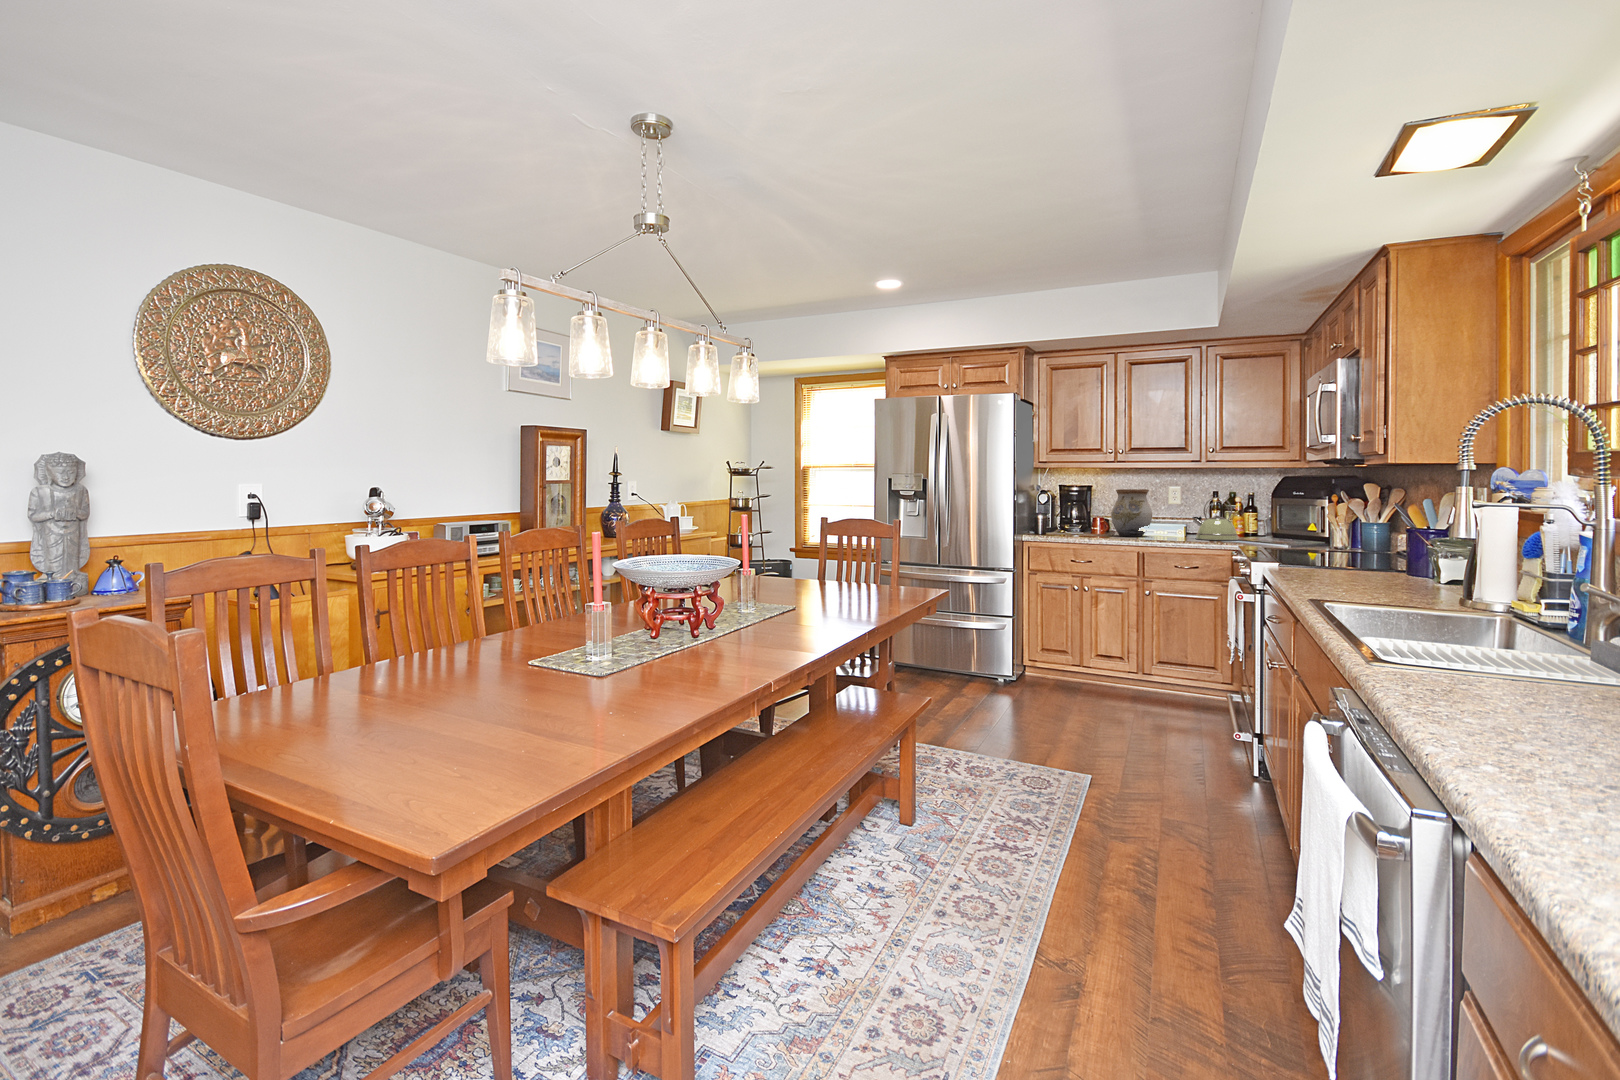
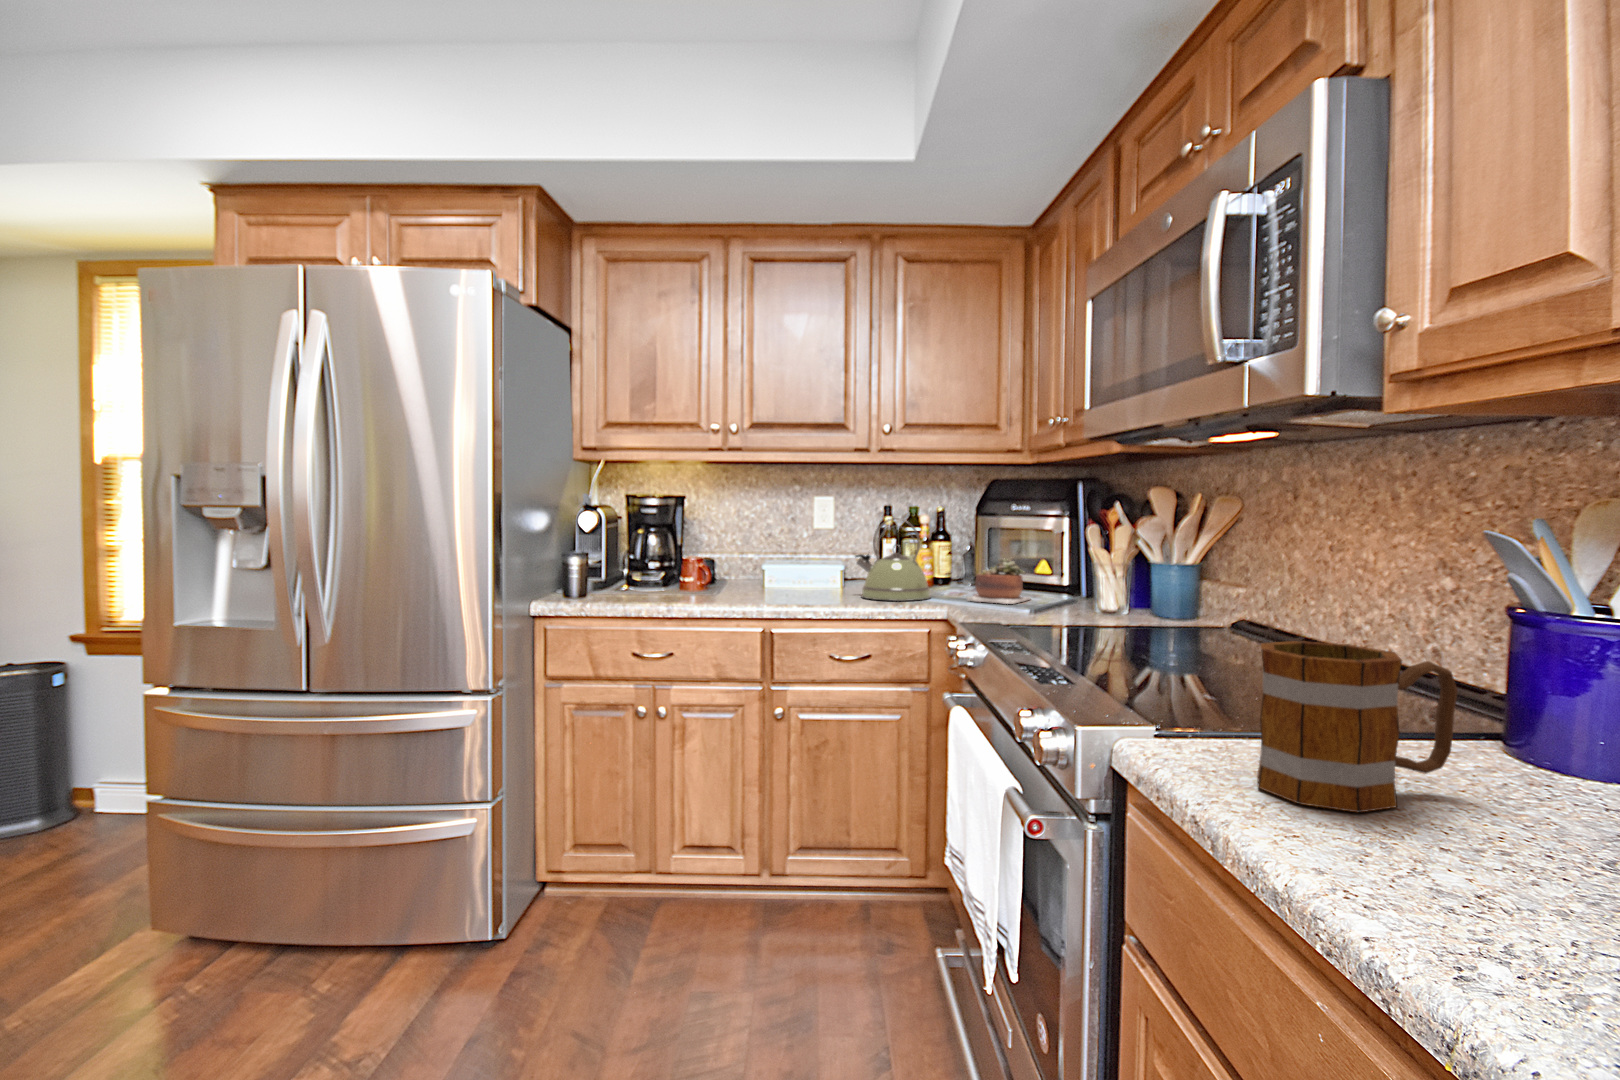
vase: present [1111,489,1152,537] -> none [716,502,788,593]
succulent plant: none [1260,518,1302,542] -> present [967,558,1031,604]
mug: none [1329,528,1402,574] -> present [1257,641,1458,812]

